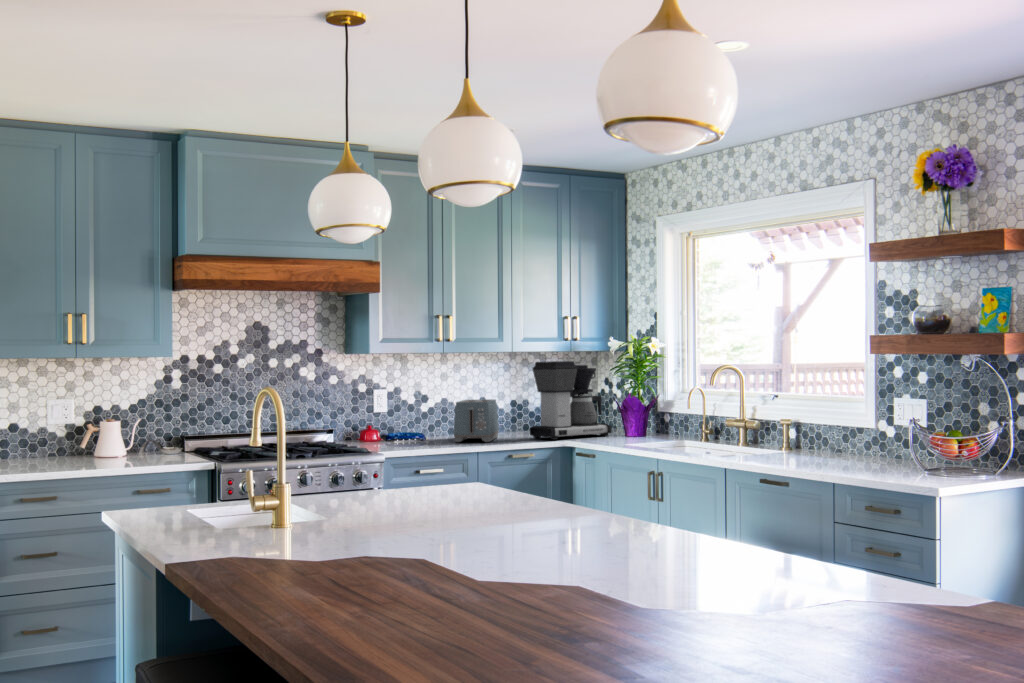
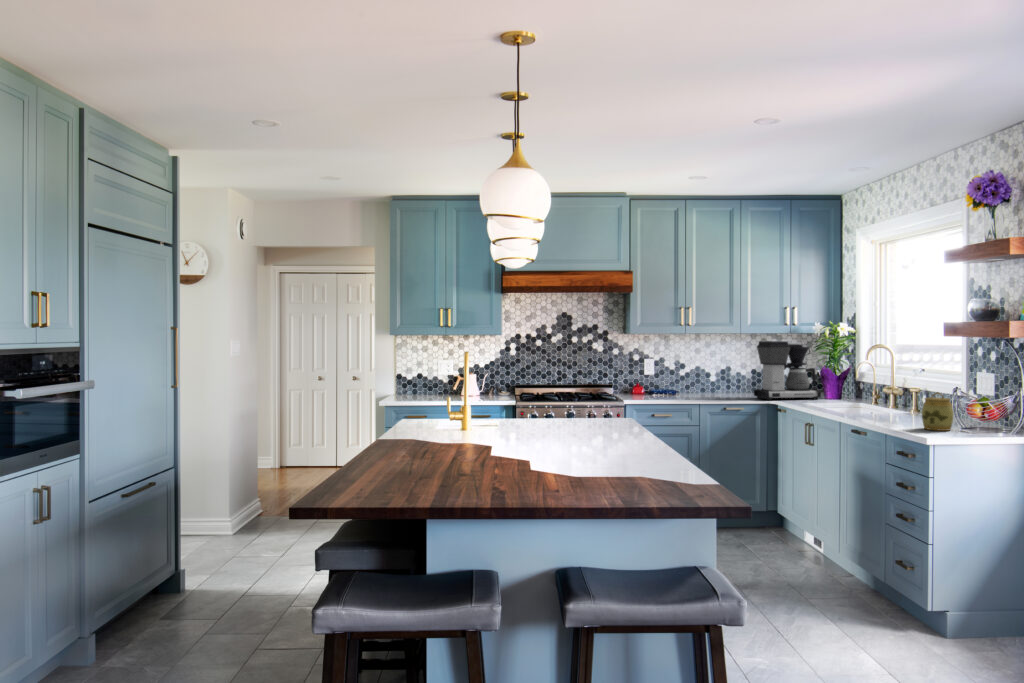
toaster: present [454,399,499,442] -> none [693,368,734,399]
jar: none [797,417,834,464] -> present [922,392,954,431]

